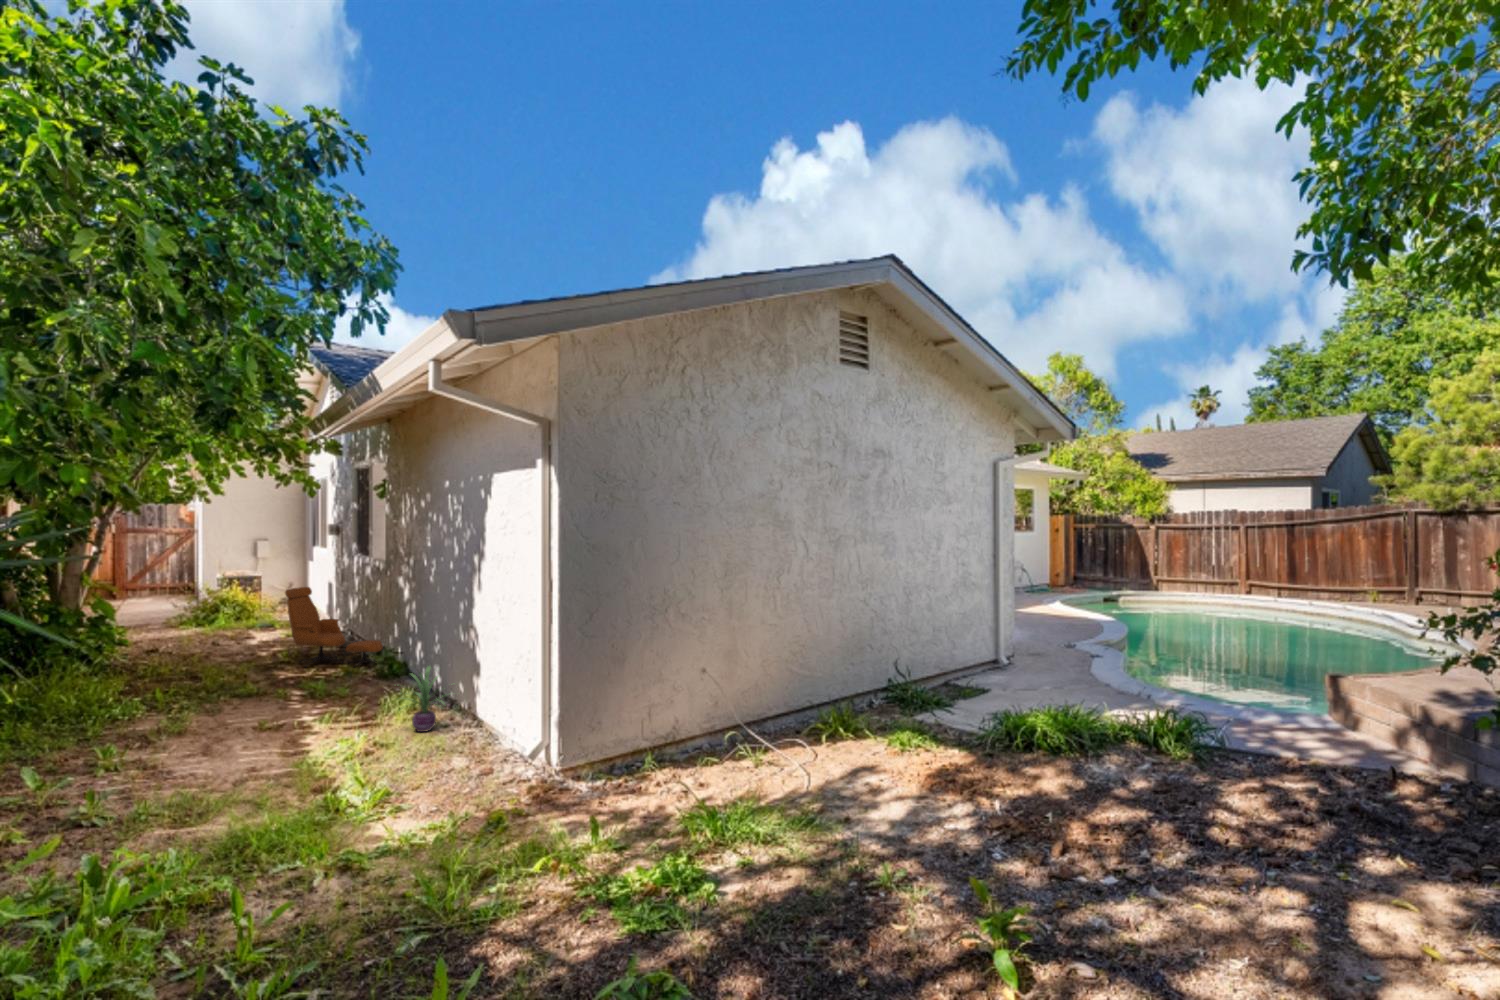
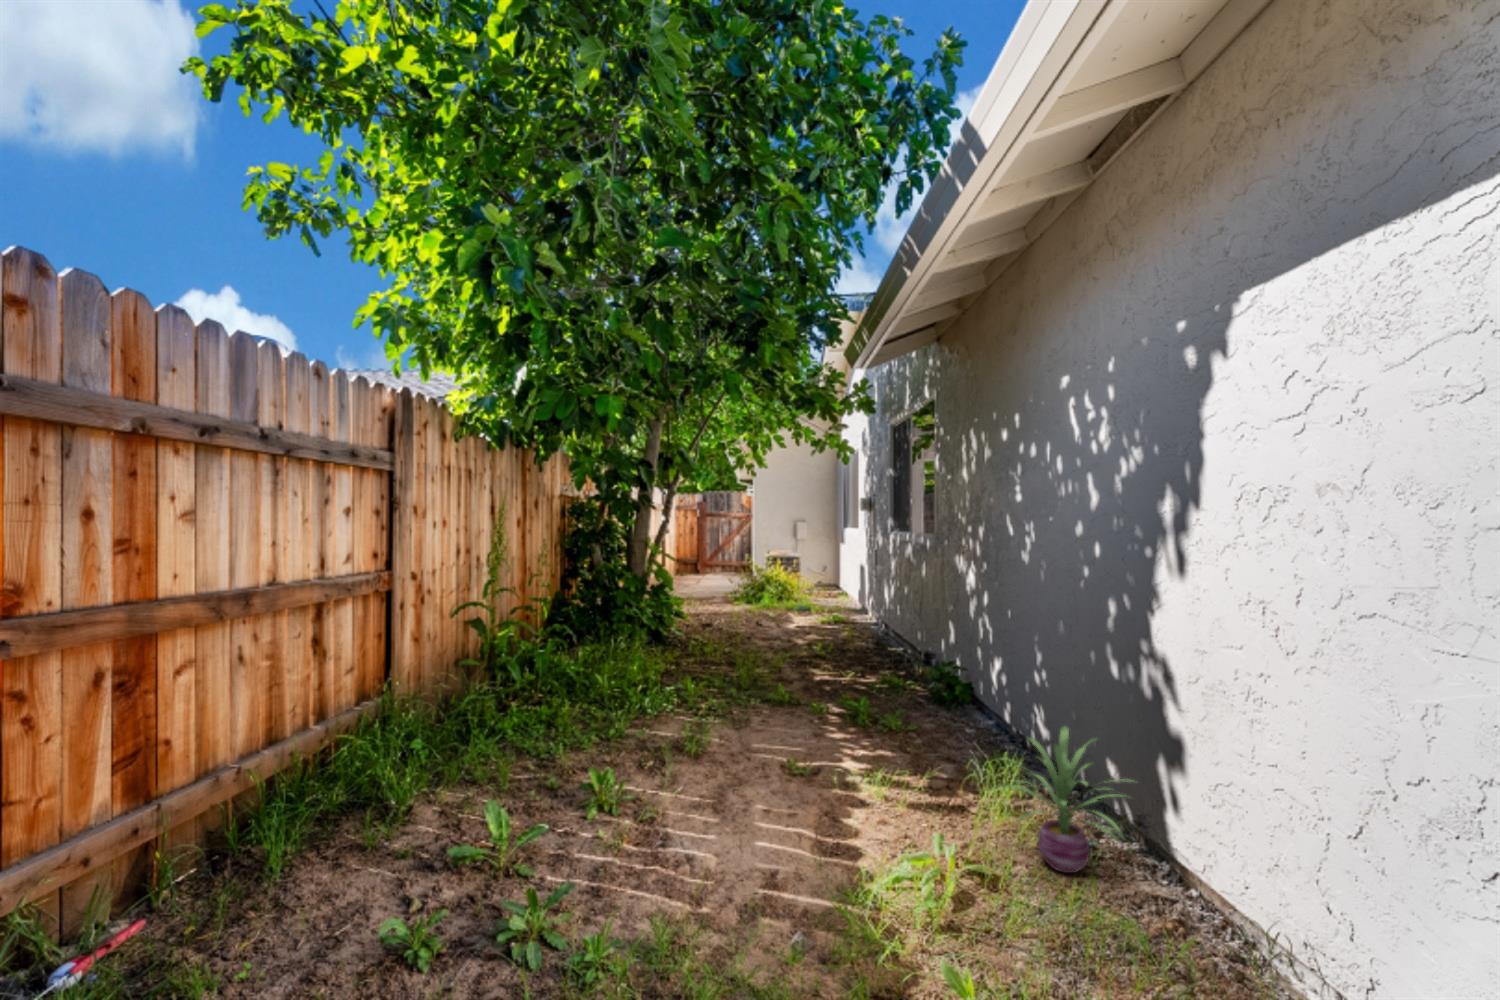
lounge chair: present [285,587,383,667] -> none [819,566,932,677]

